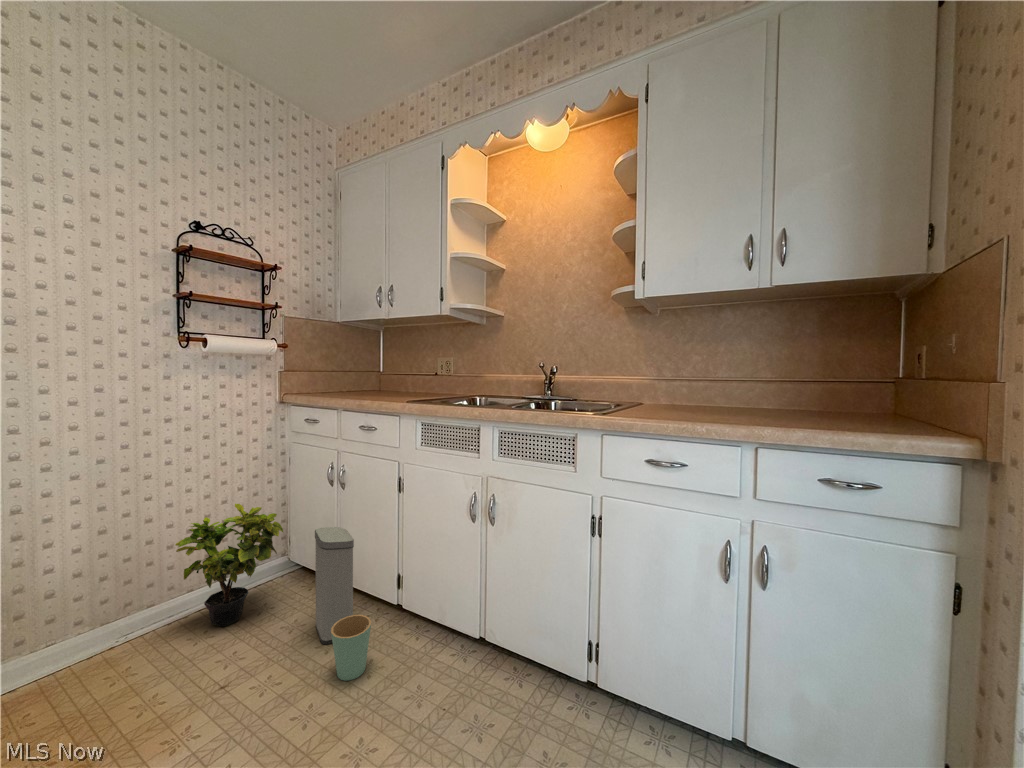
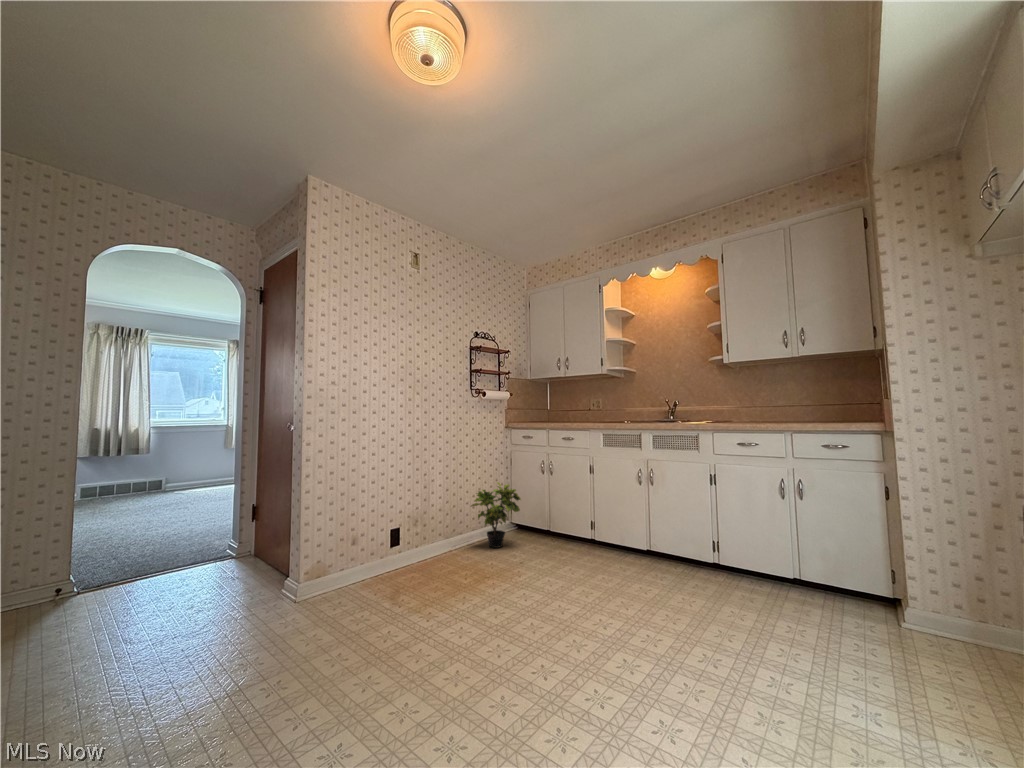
trash can: present [315,527,371,681] -> none [545,494,589,565]

